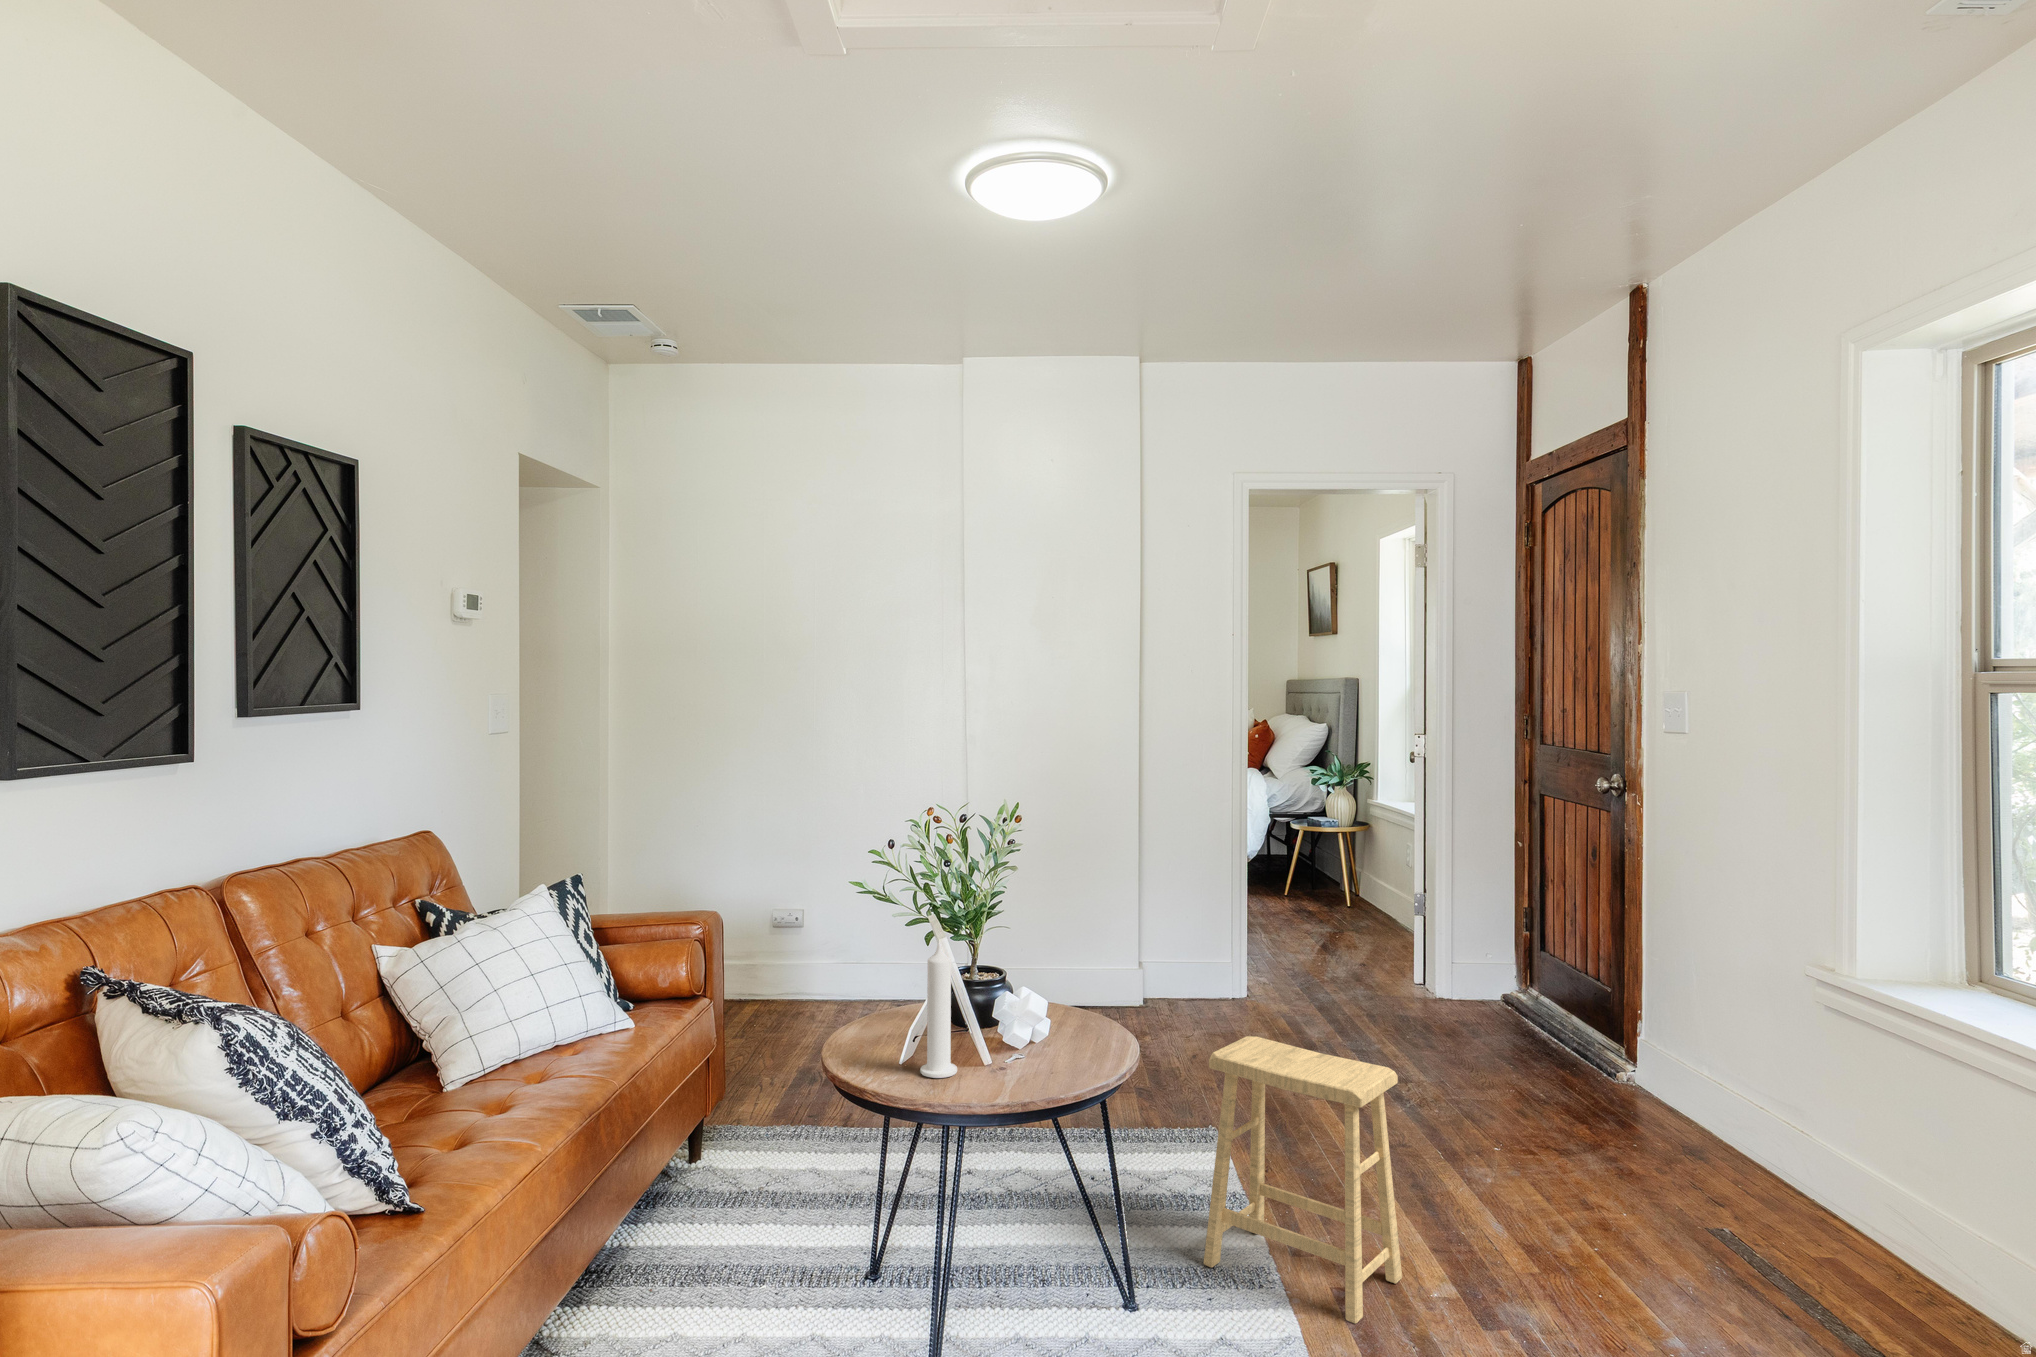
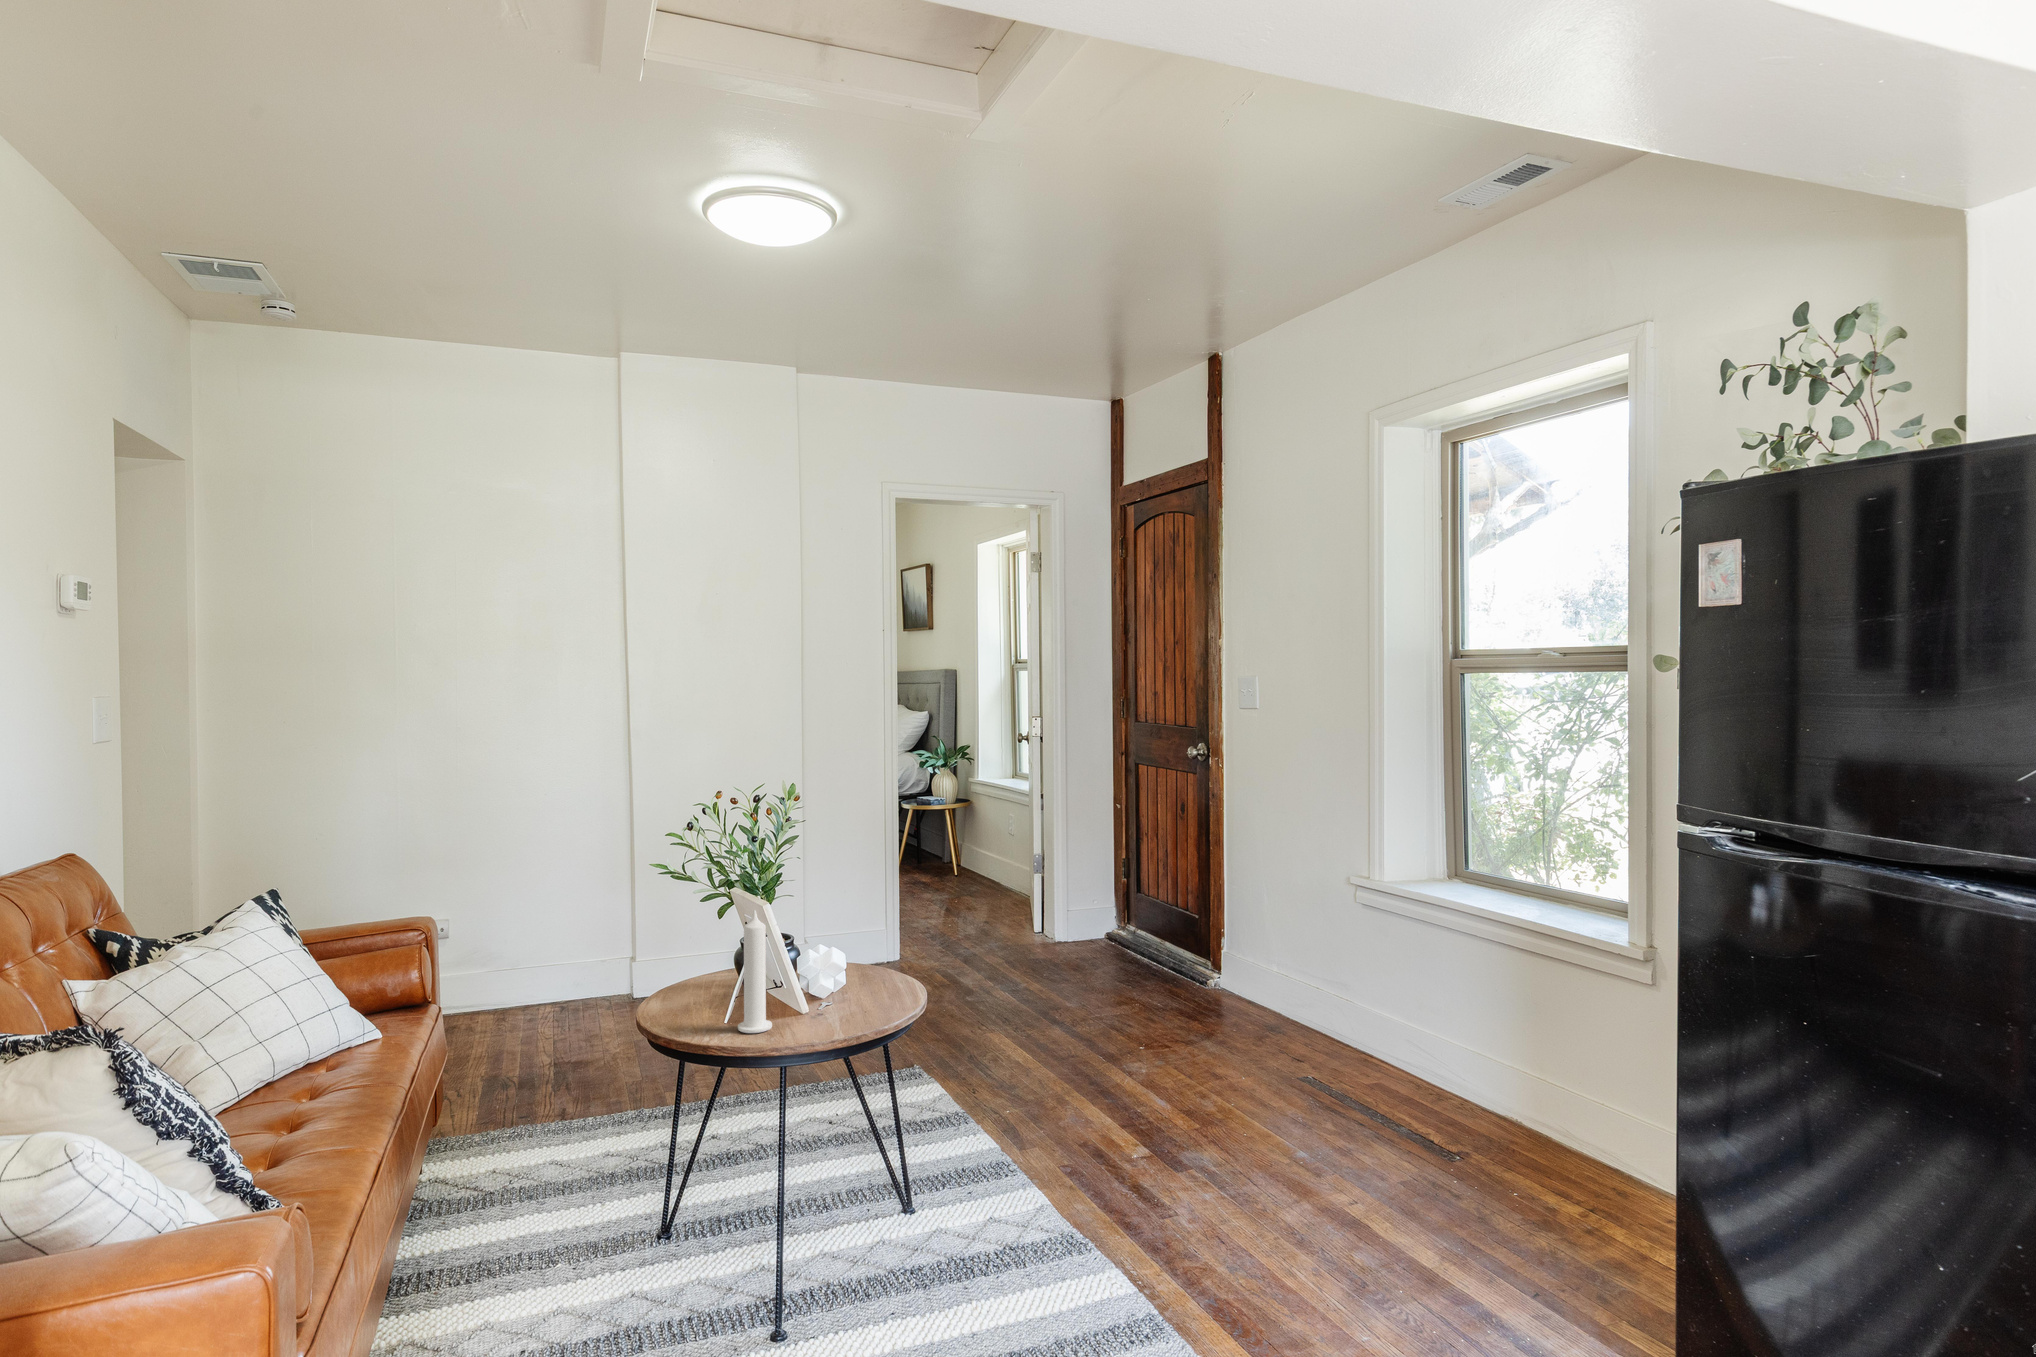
footstool: present [1204,1036,1402,1324] -> none [955,972,1109,1187]

